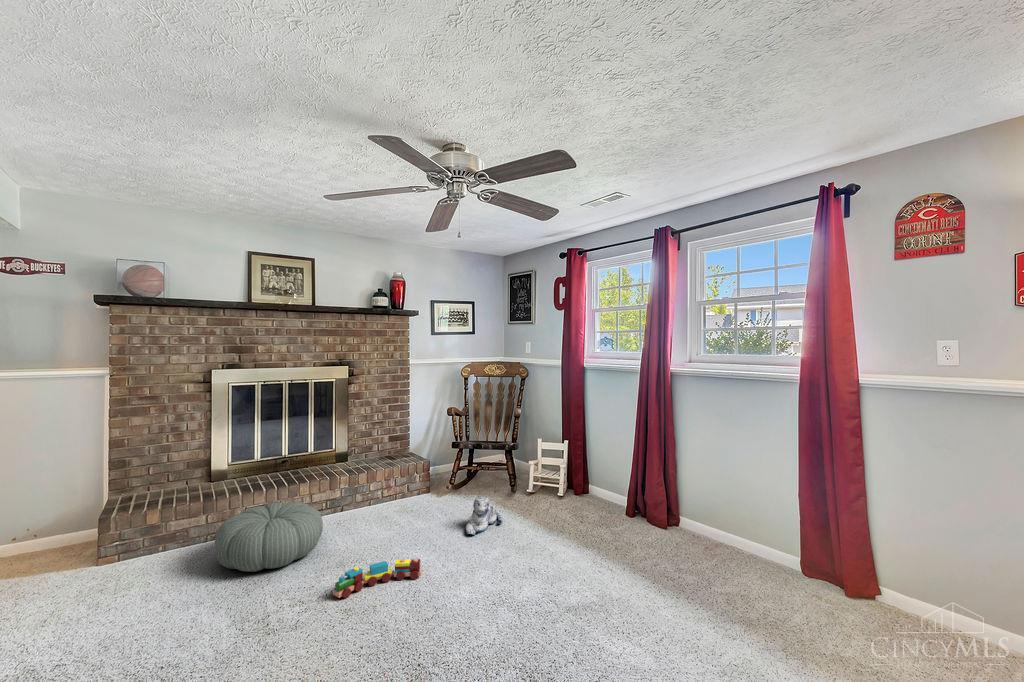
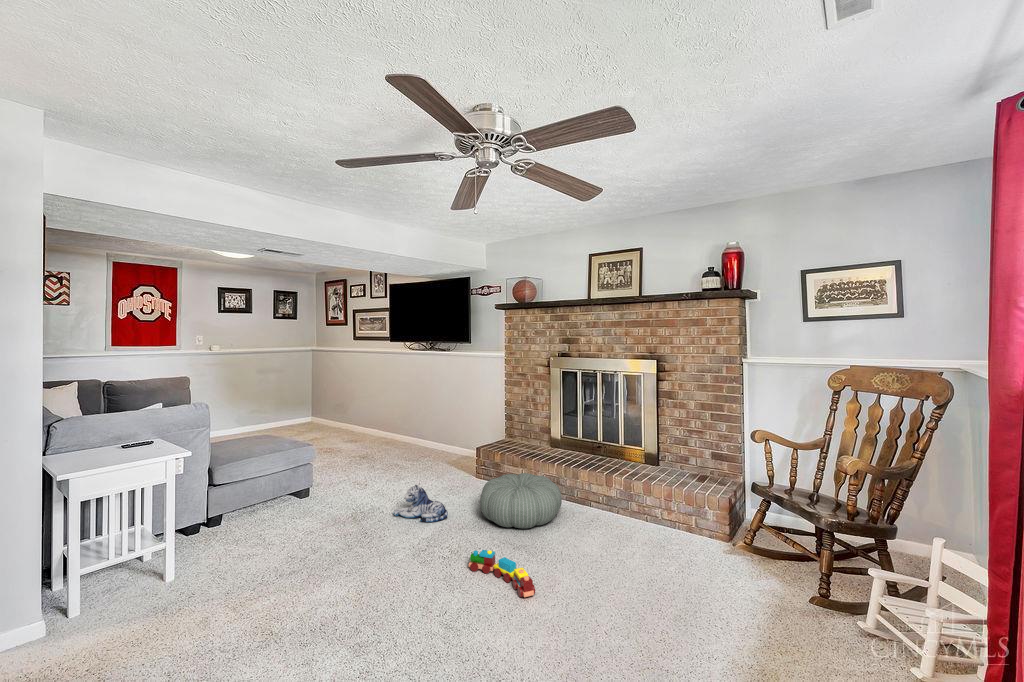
plush toy: present [466,496,502,535] -> present [393,485,448,522]

